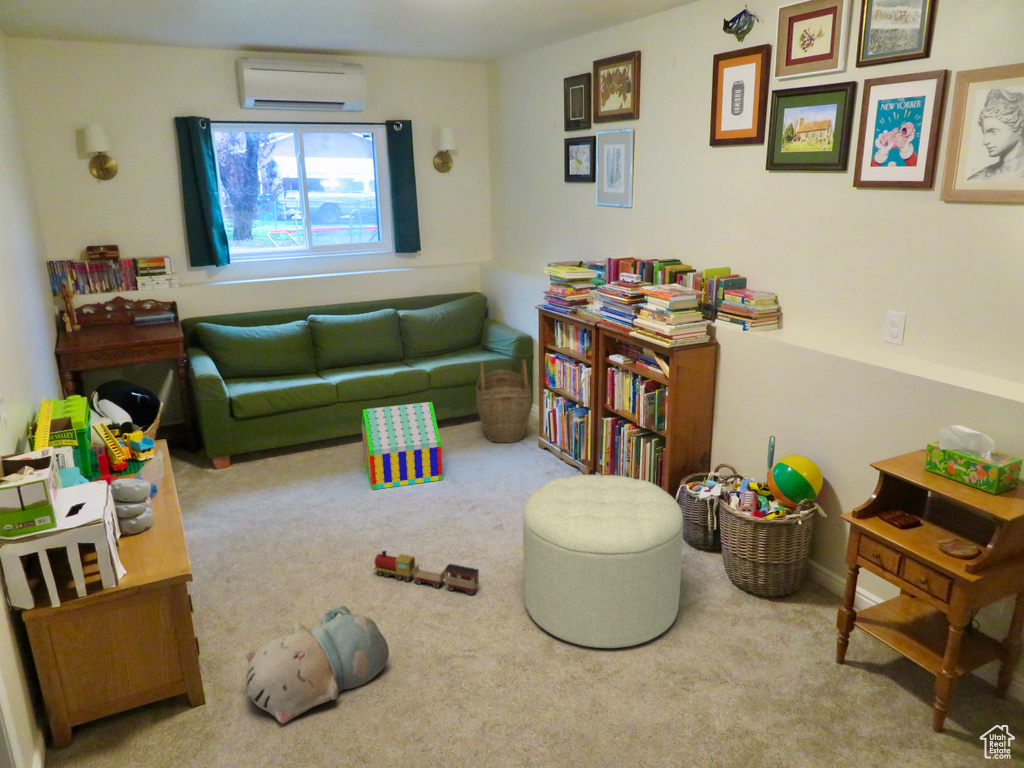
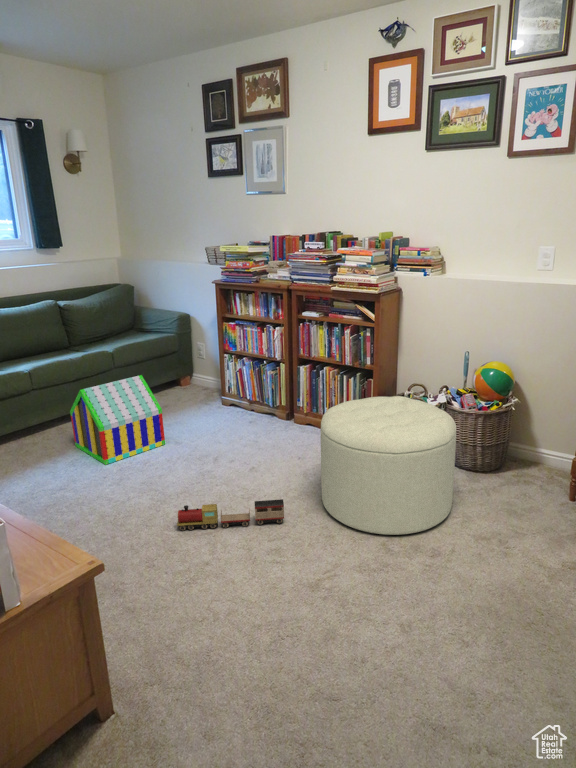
woven basket: present [476,360,531,443] -> none [155,333,211,409]
plush toy: present [246,604,389,723] -> none [148,554,272,681]

